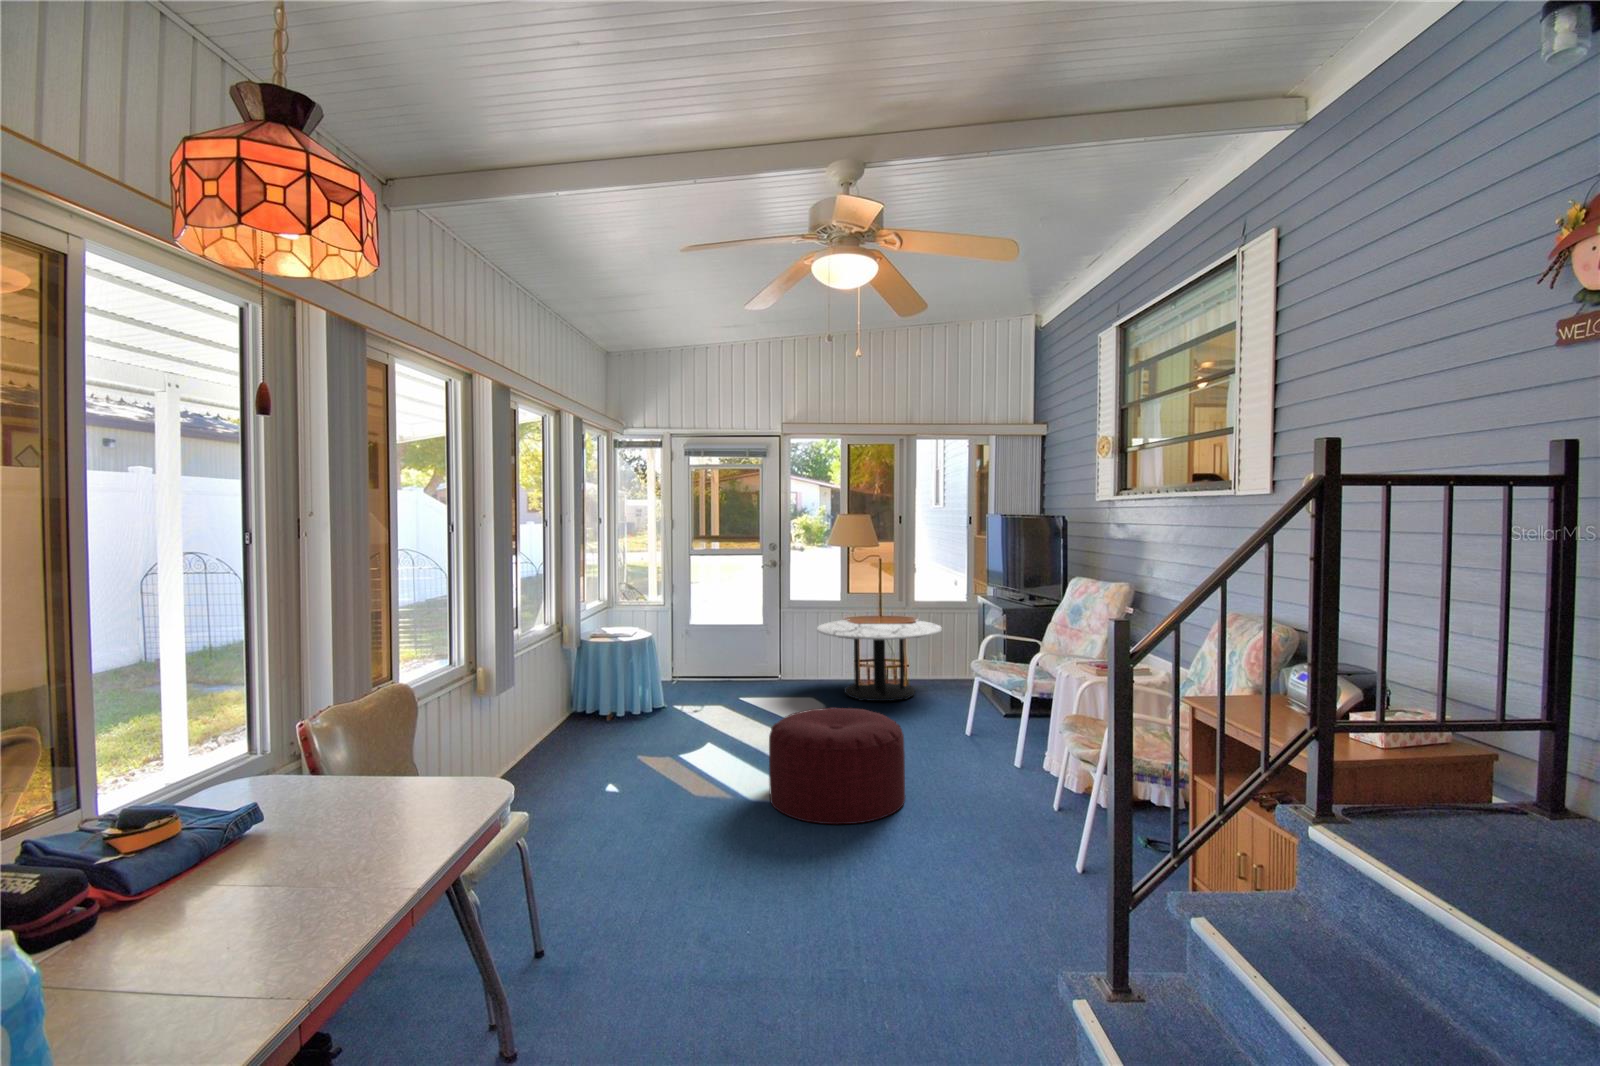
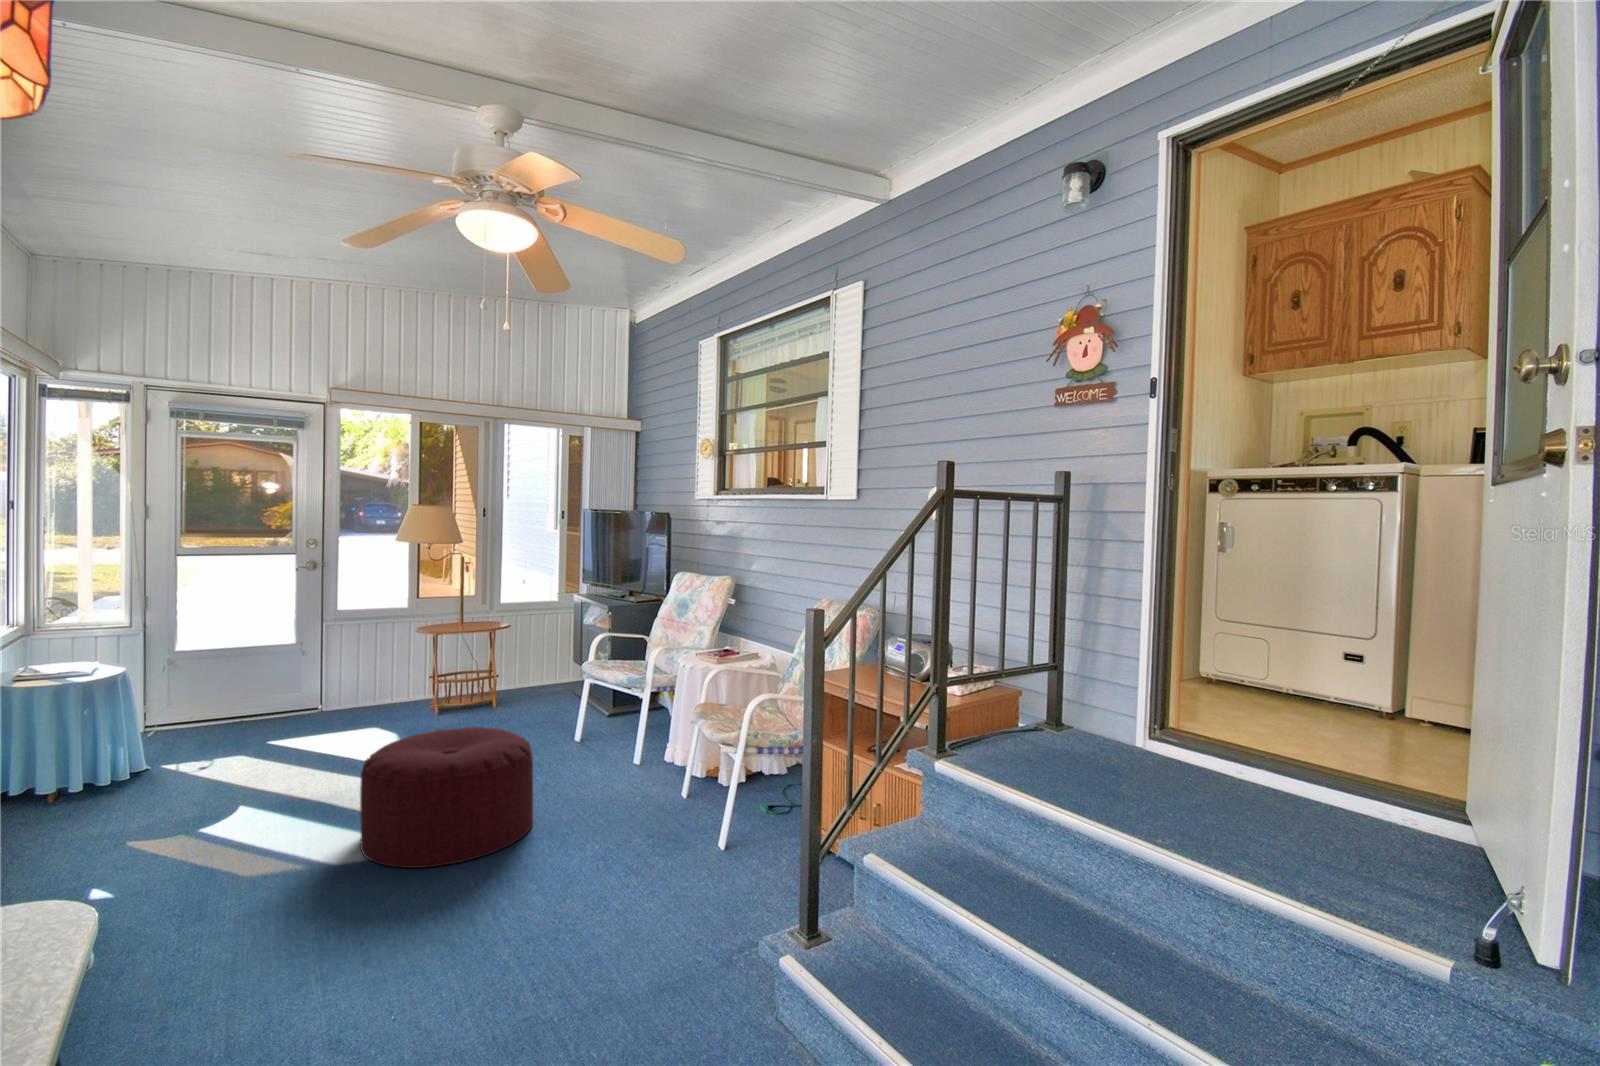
coffee table: present [817,620,942,701] -> none [383,623,536,719]

